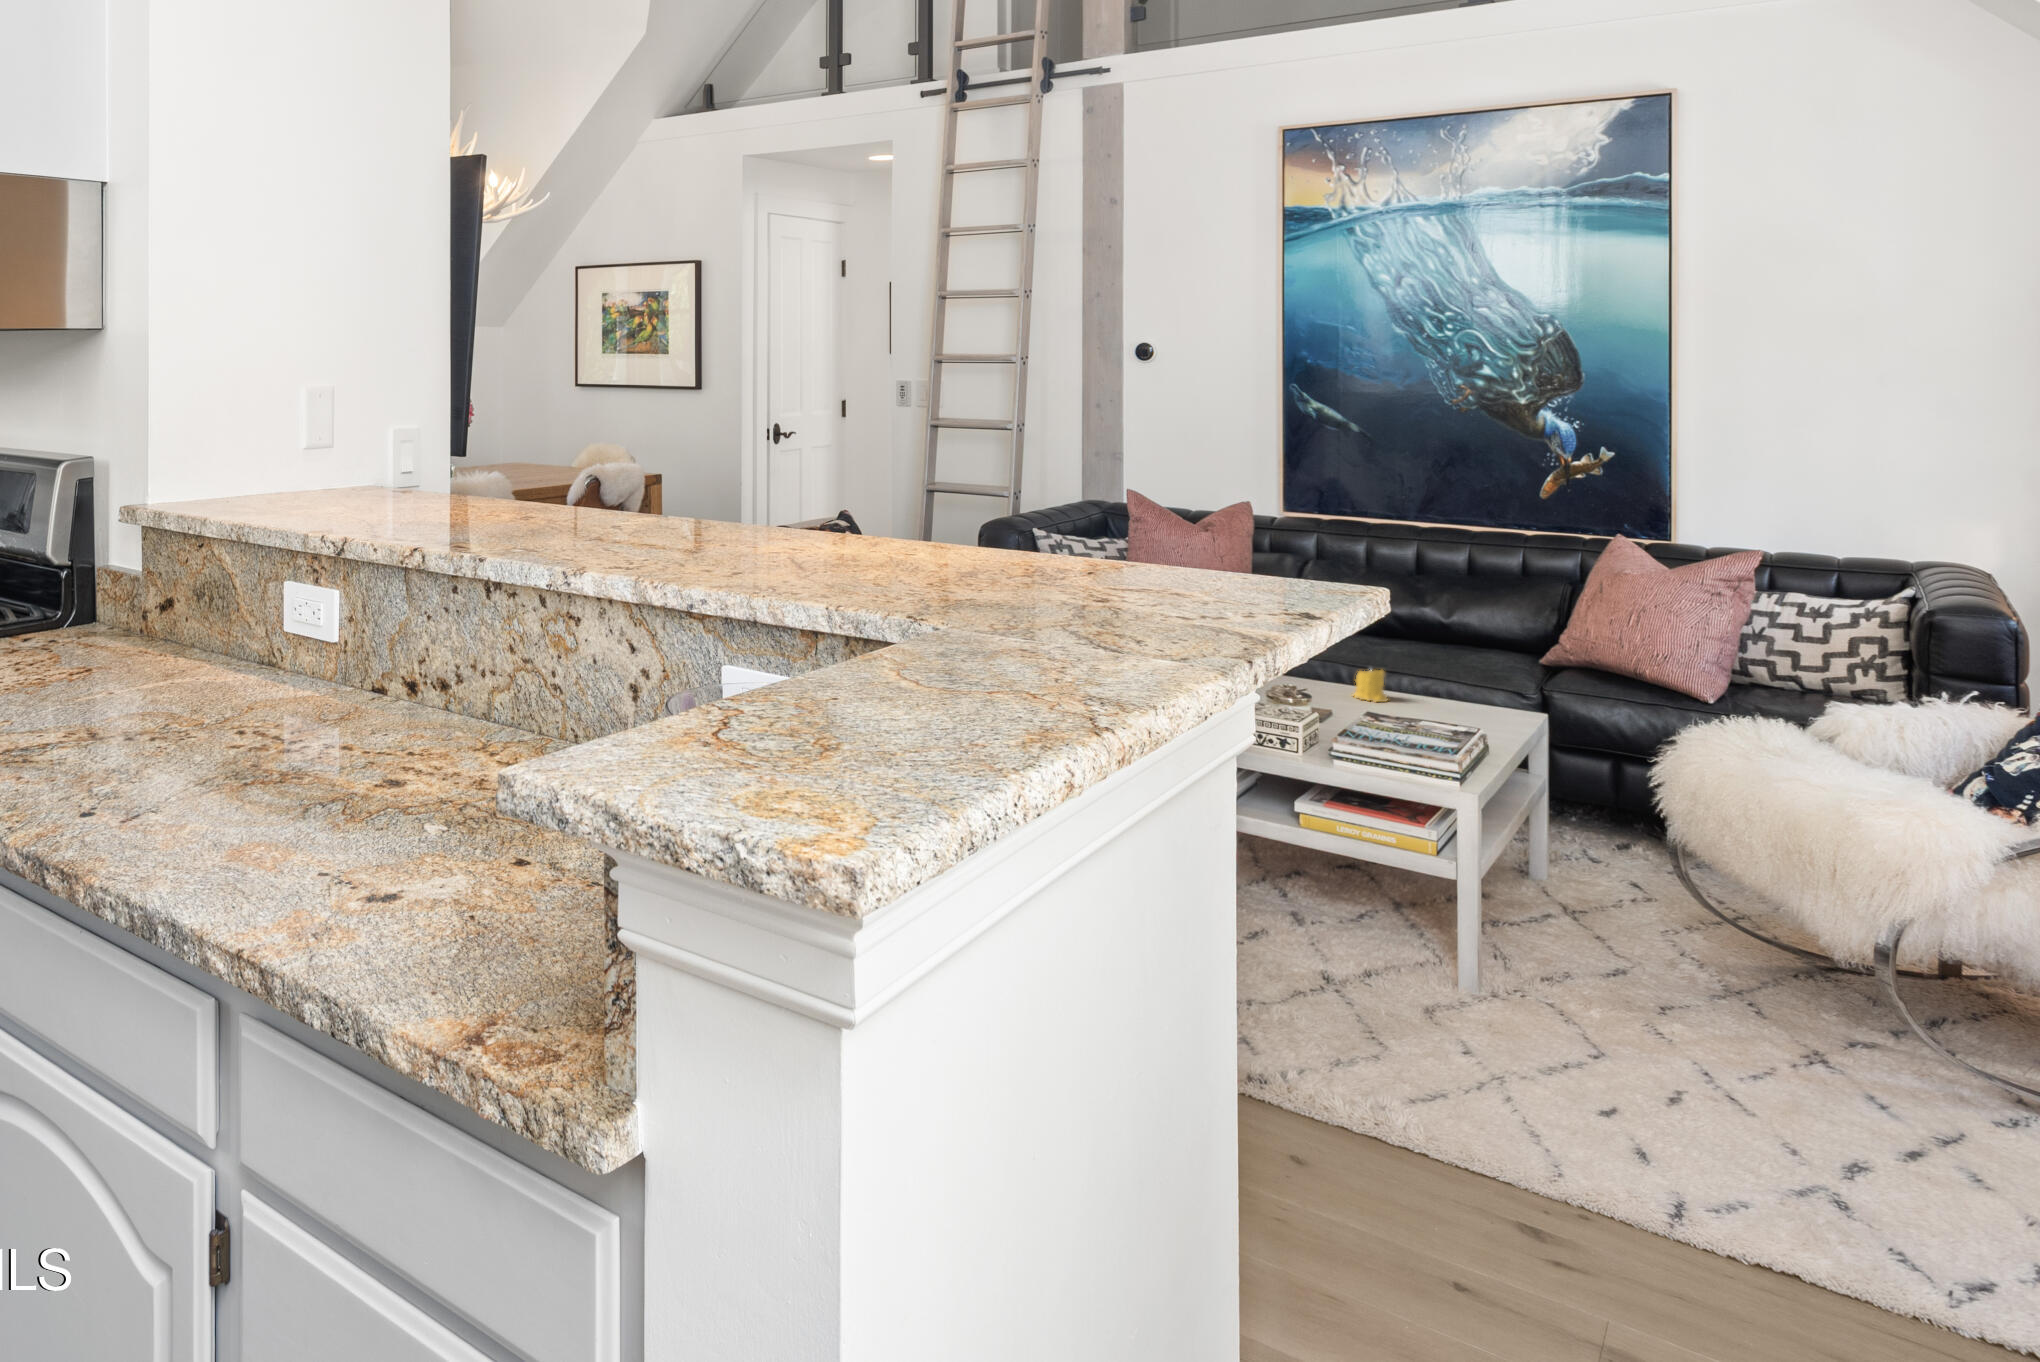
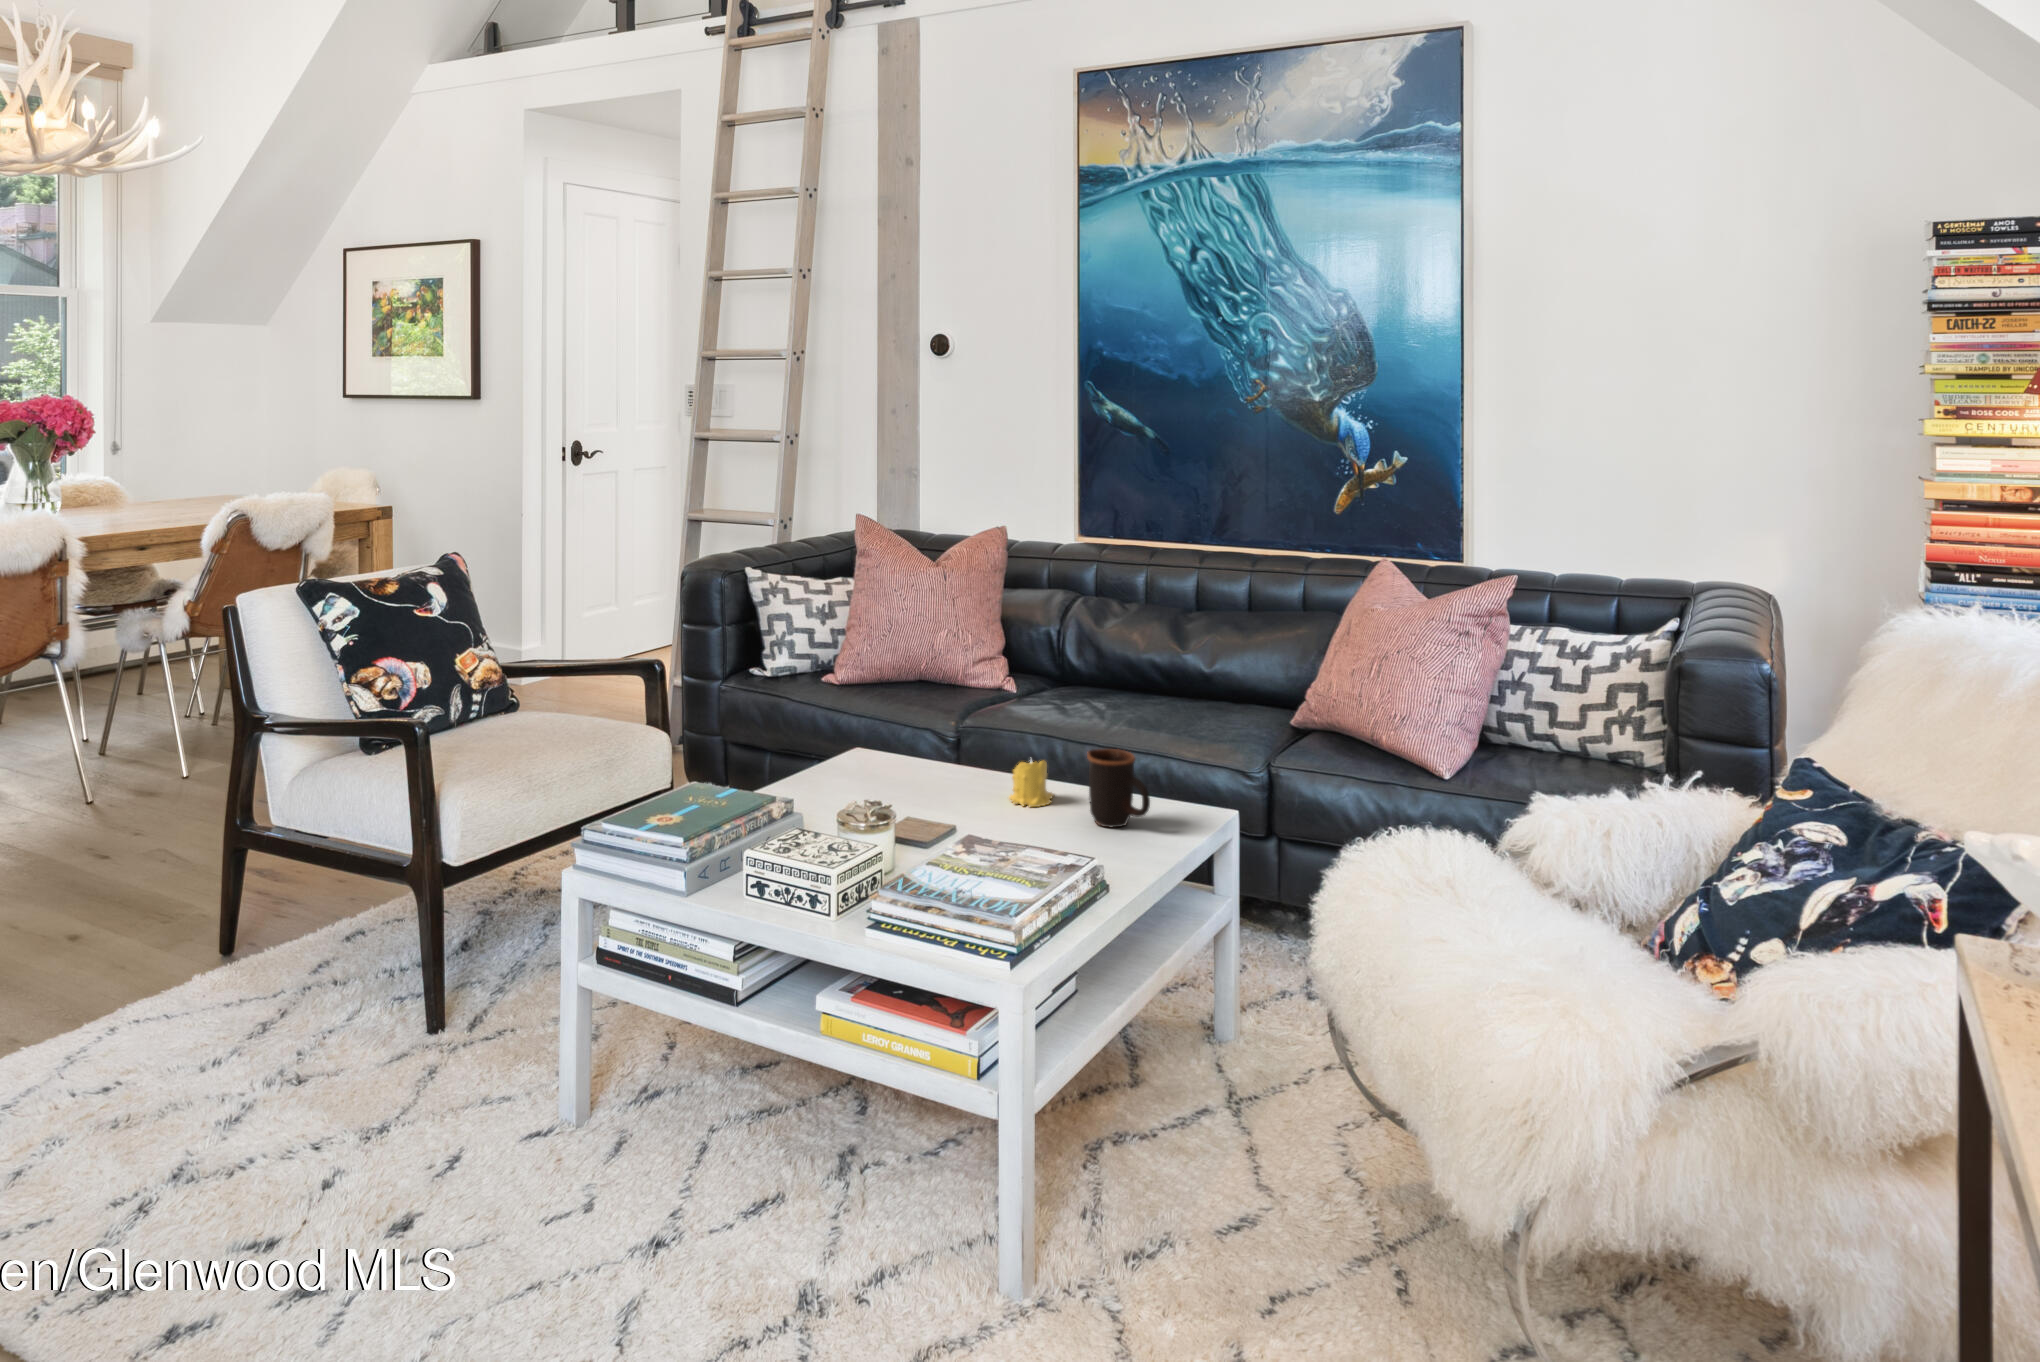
mug: none [1430,662,1490,717] -> present [1087,749,1150,828]

